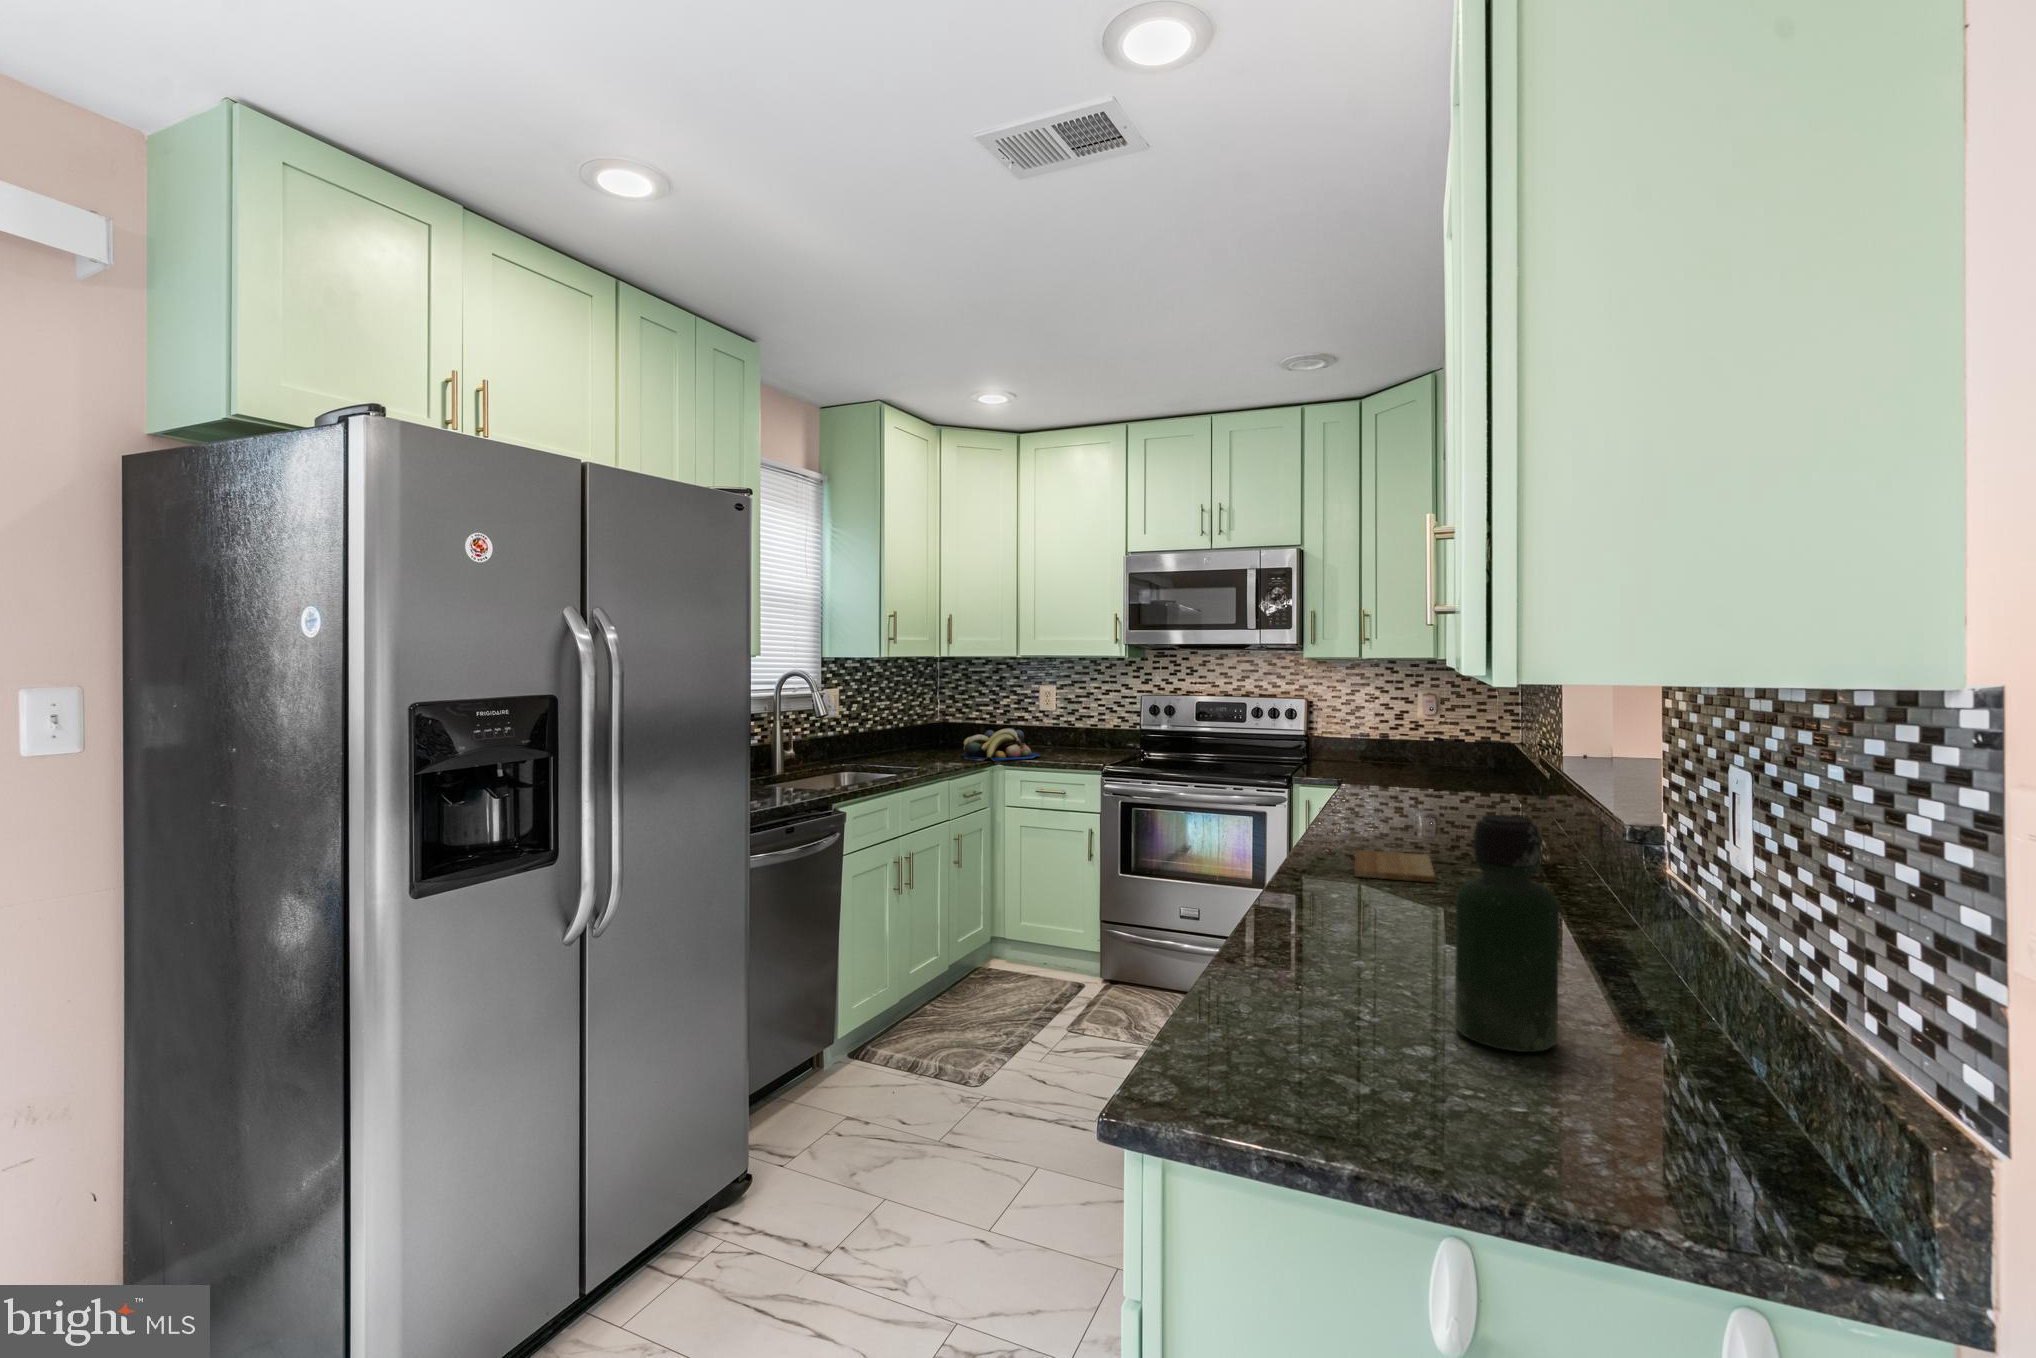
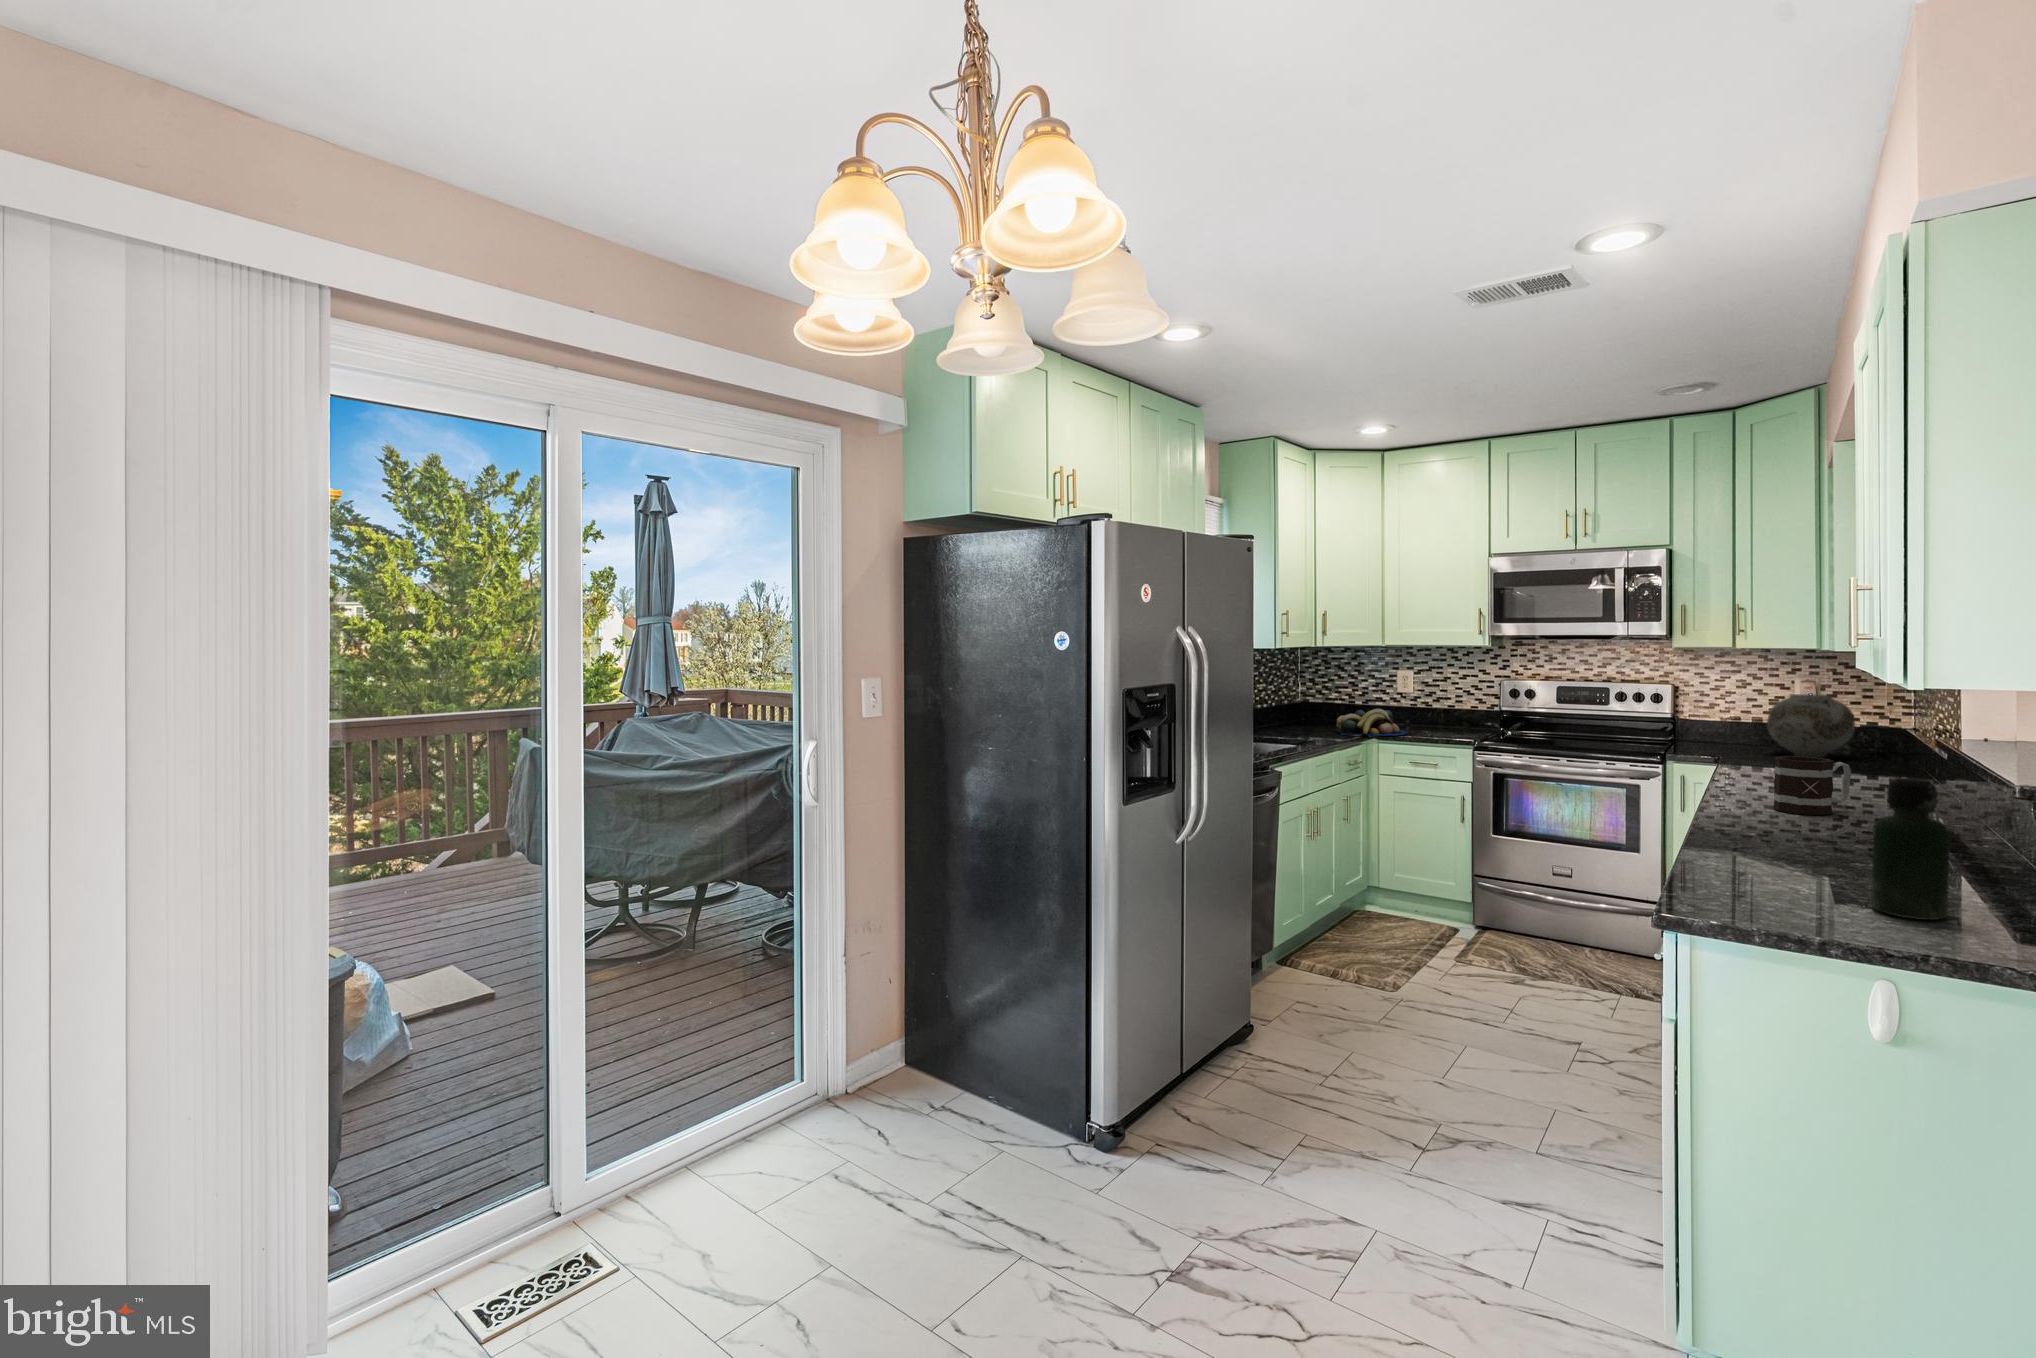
vase: none [1389,707,1471,776] -> present [1767,694,1855,758]
mug: none [1375,777,1456,851] -> present [1773,756,1851,815]
cutting board: present [1354,850,1435,882] -> none [1759,812,1837,835]

